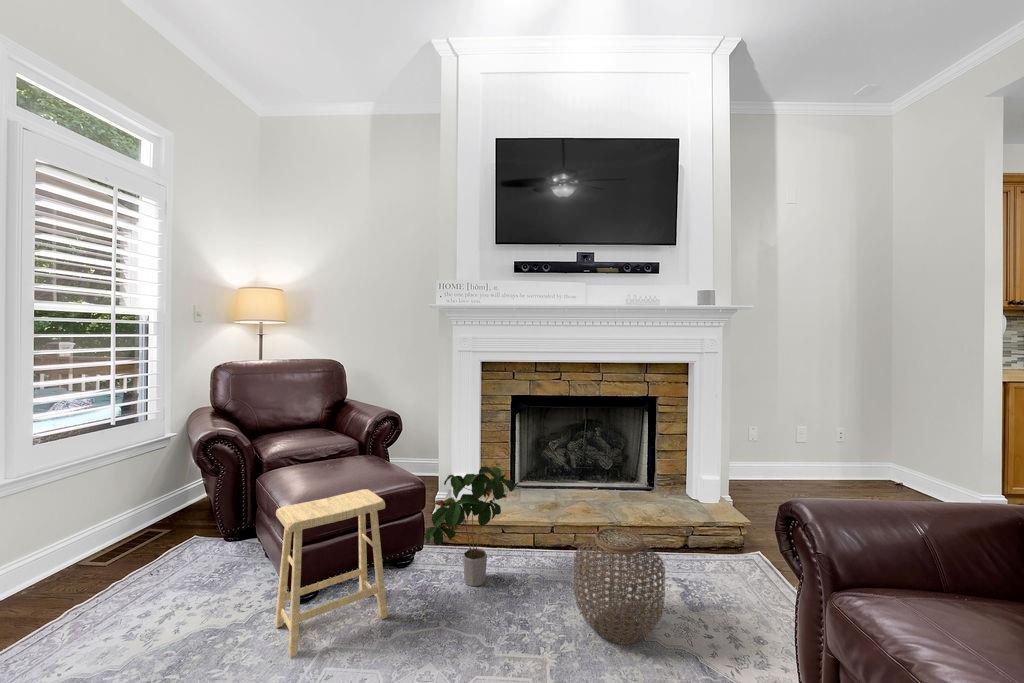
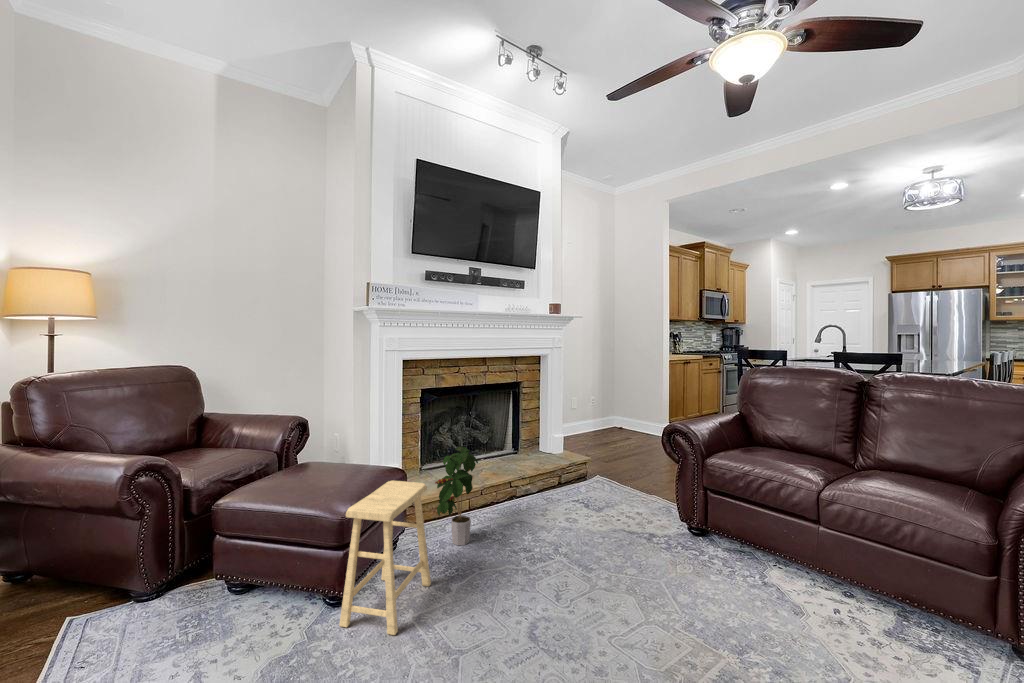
woven basket: present [574,528,665,644] -> none [547,468,607,541]

